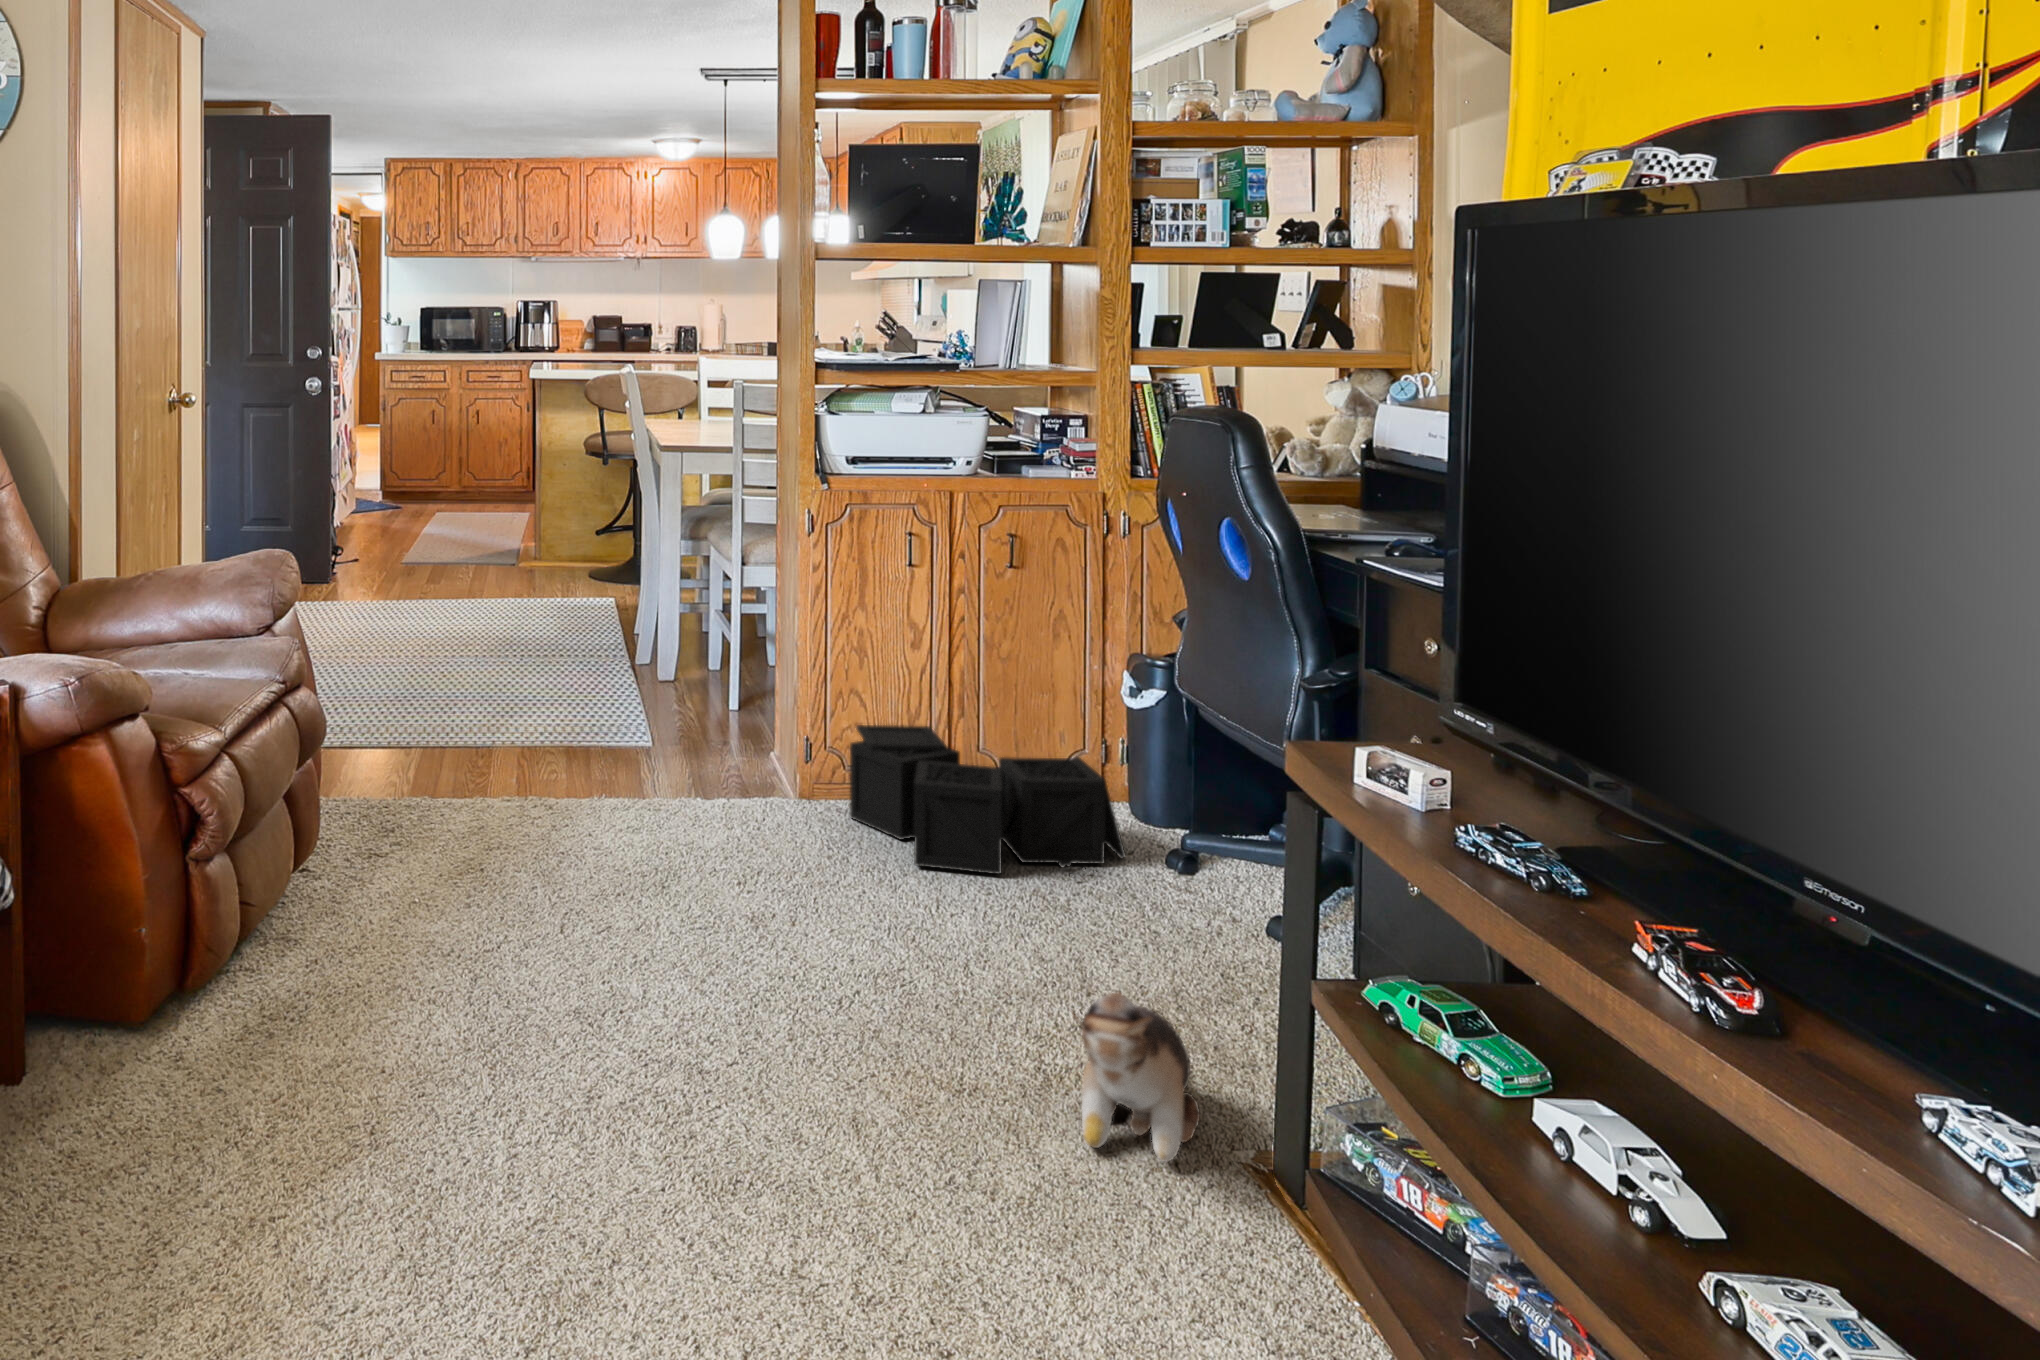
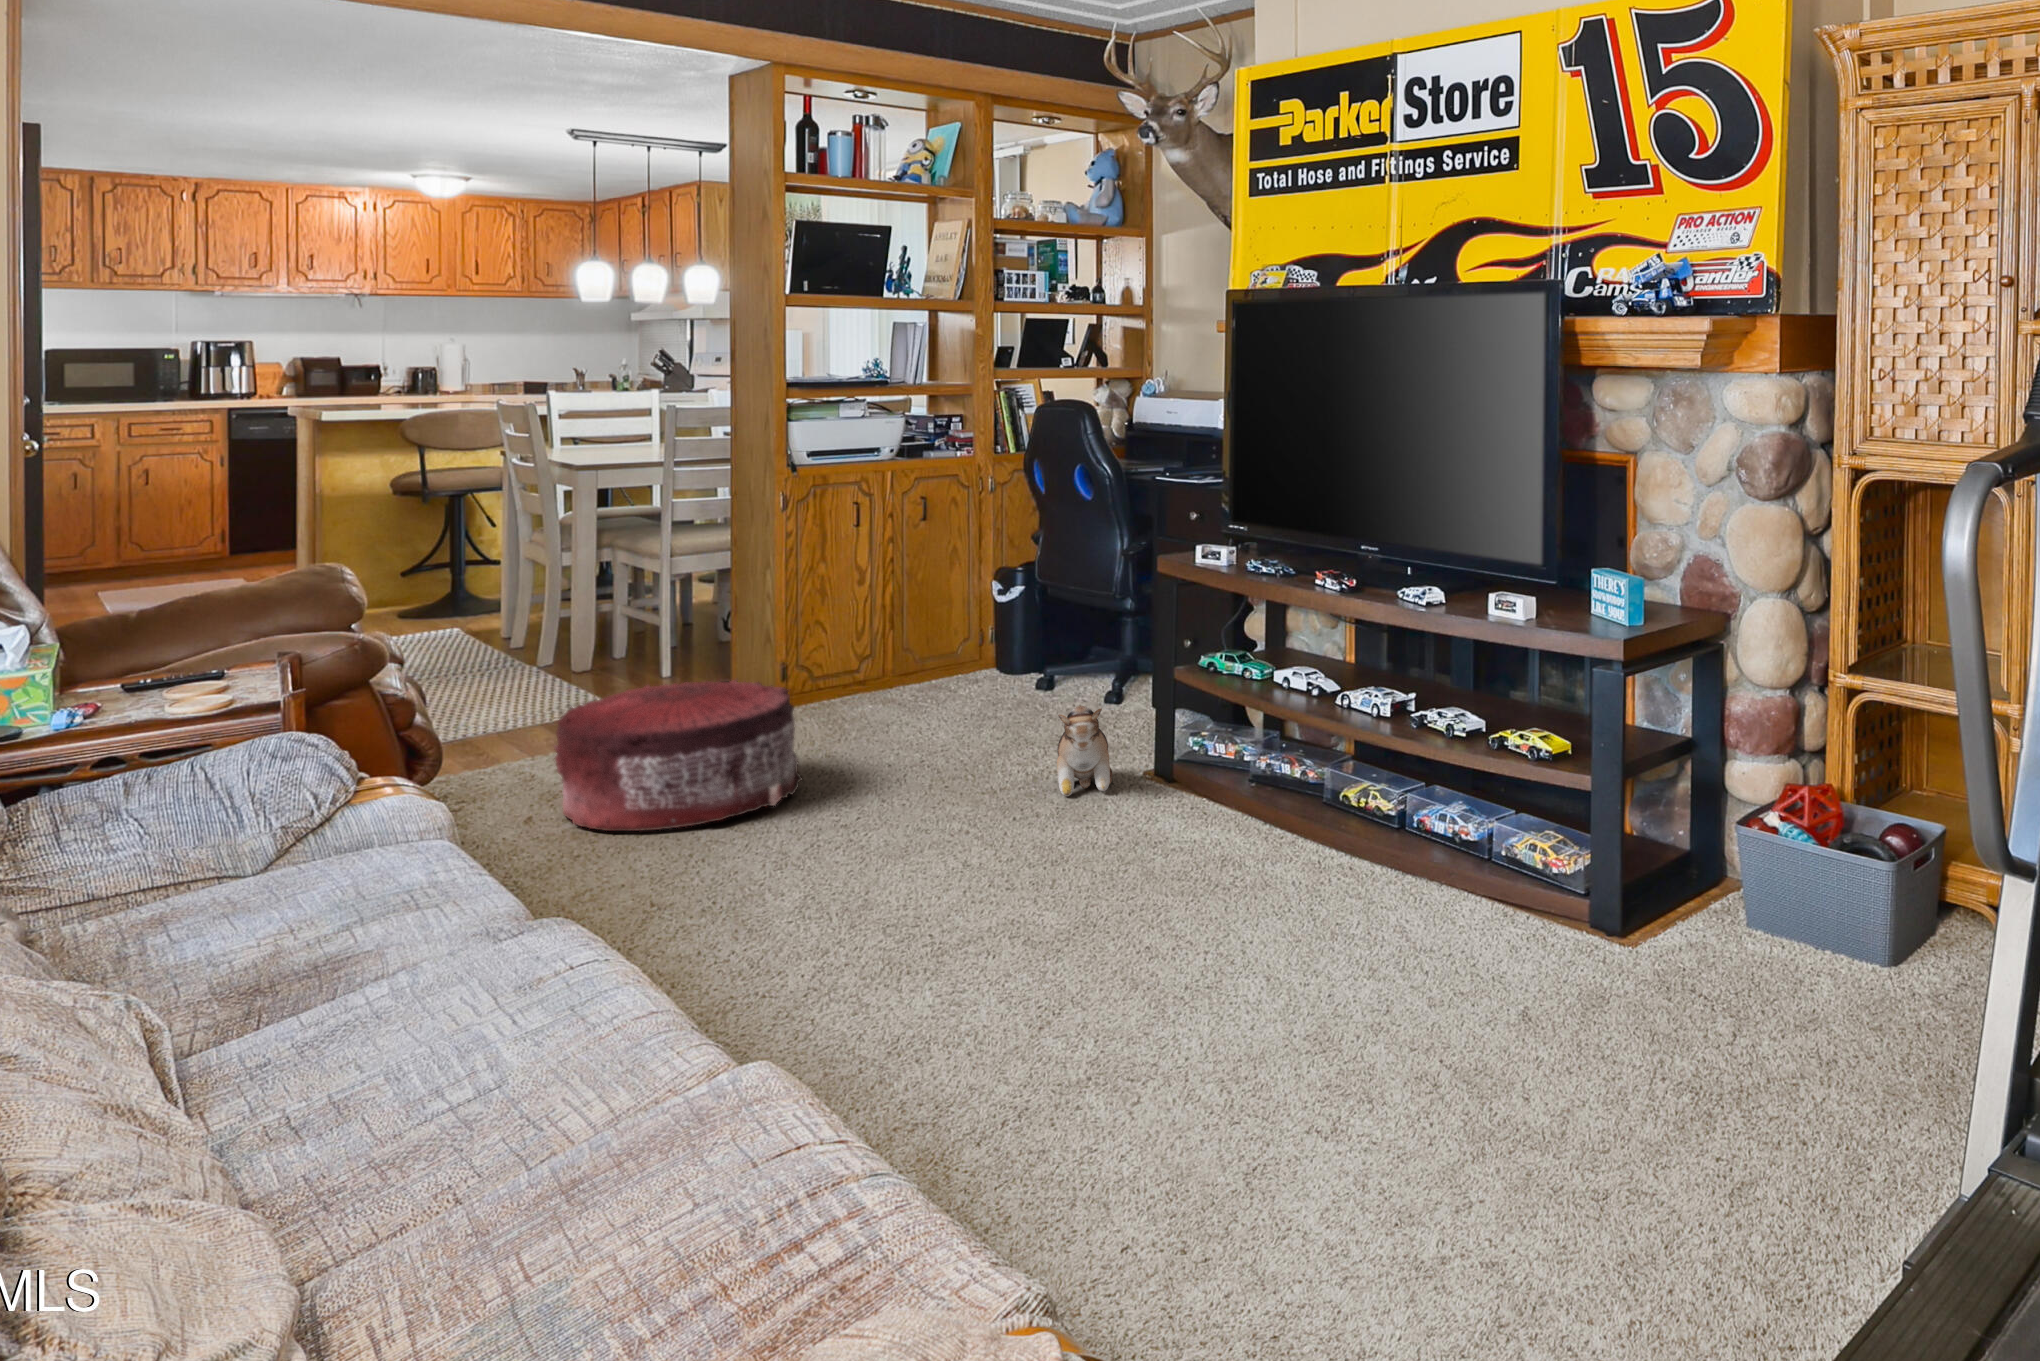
storage bin: present [850,725,1126,877] -> none [811,646,1009,727]
pouf: none [411,768,721,1020] -> present [554,680,803,831]

